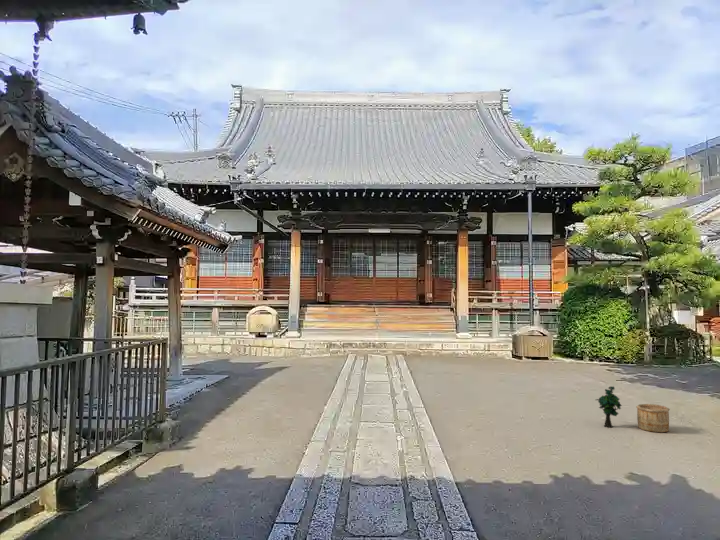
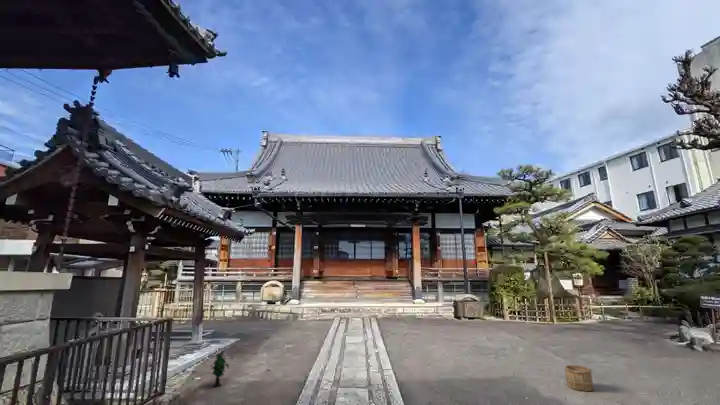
decorative plant: present [597,387,621,427] -> present [211,351,229,387]

